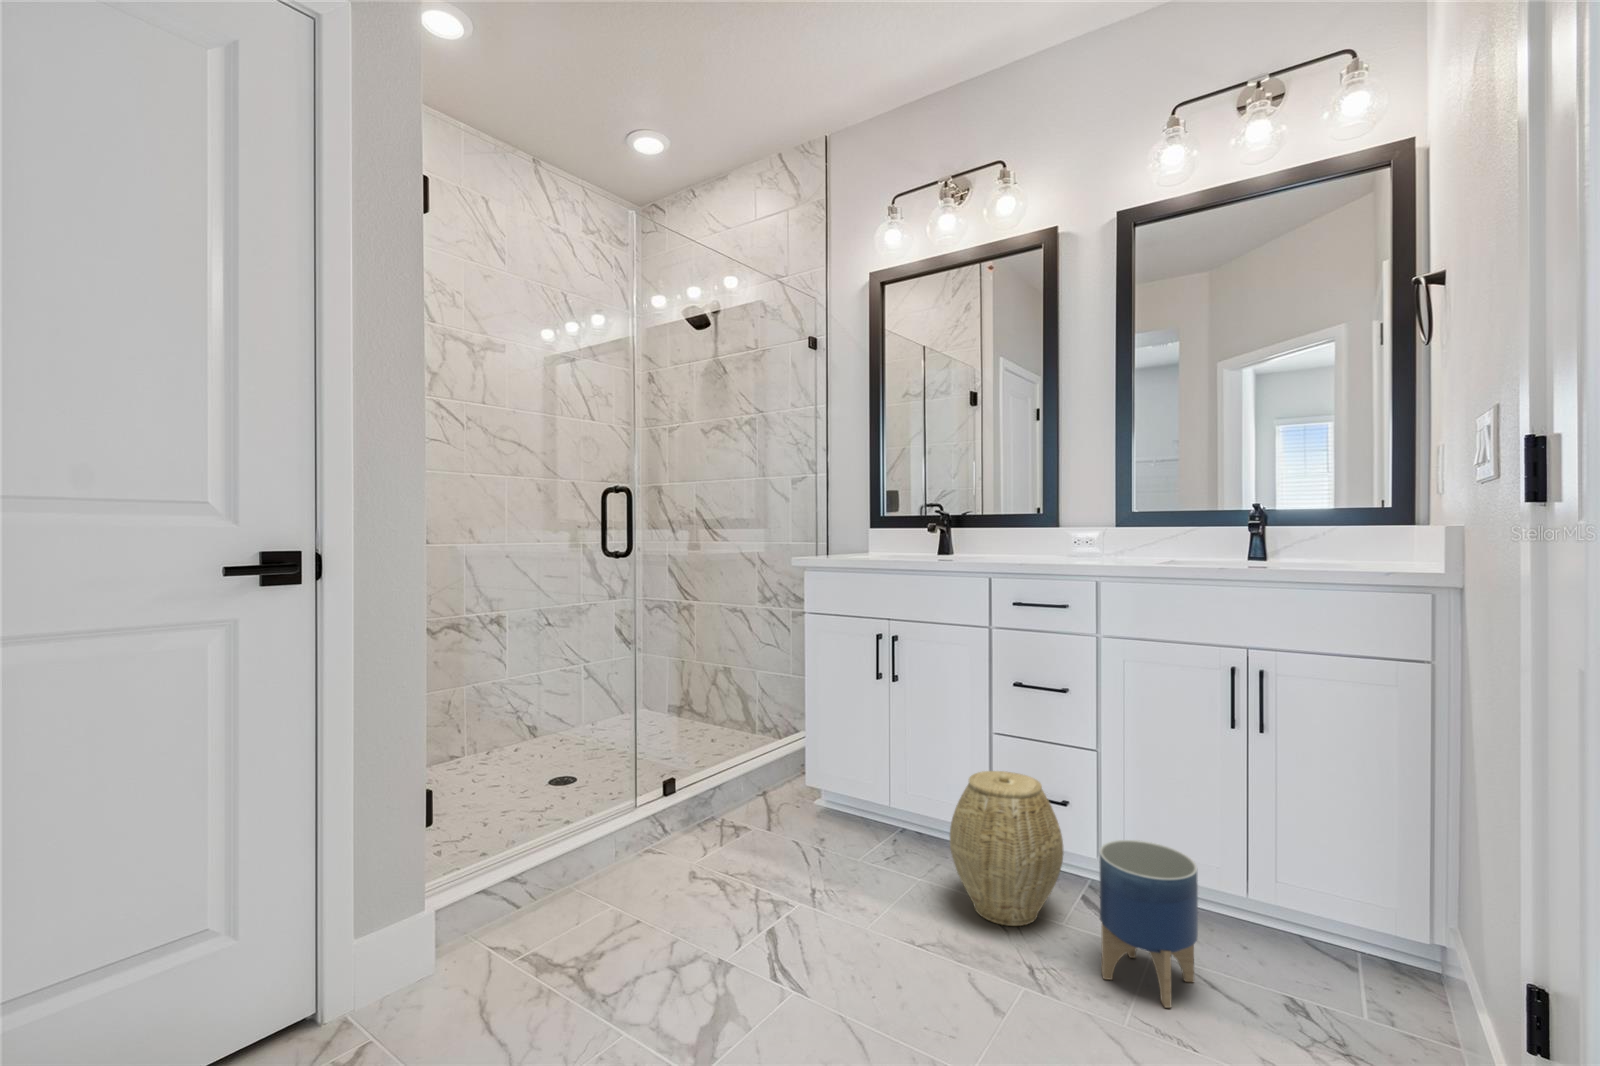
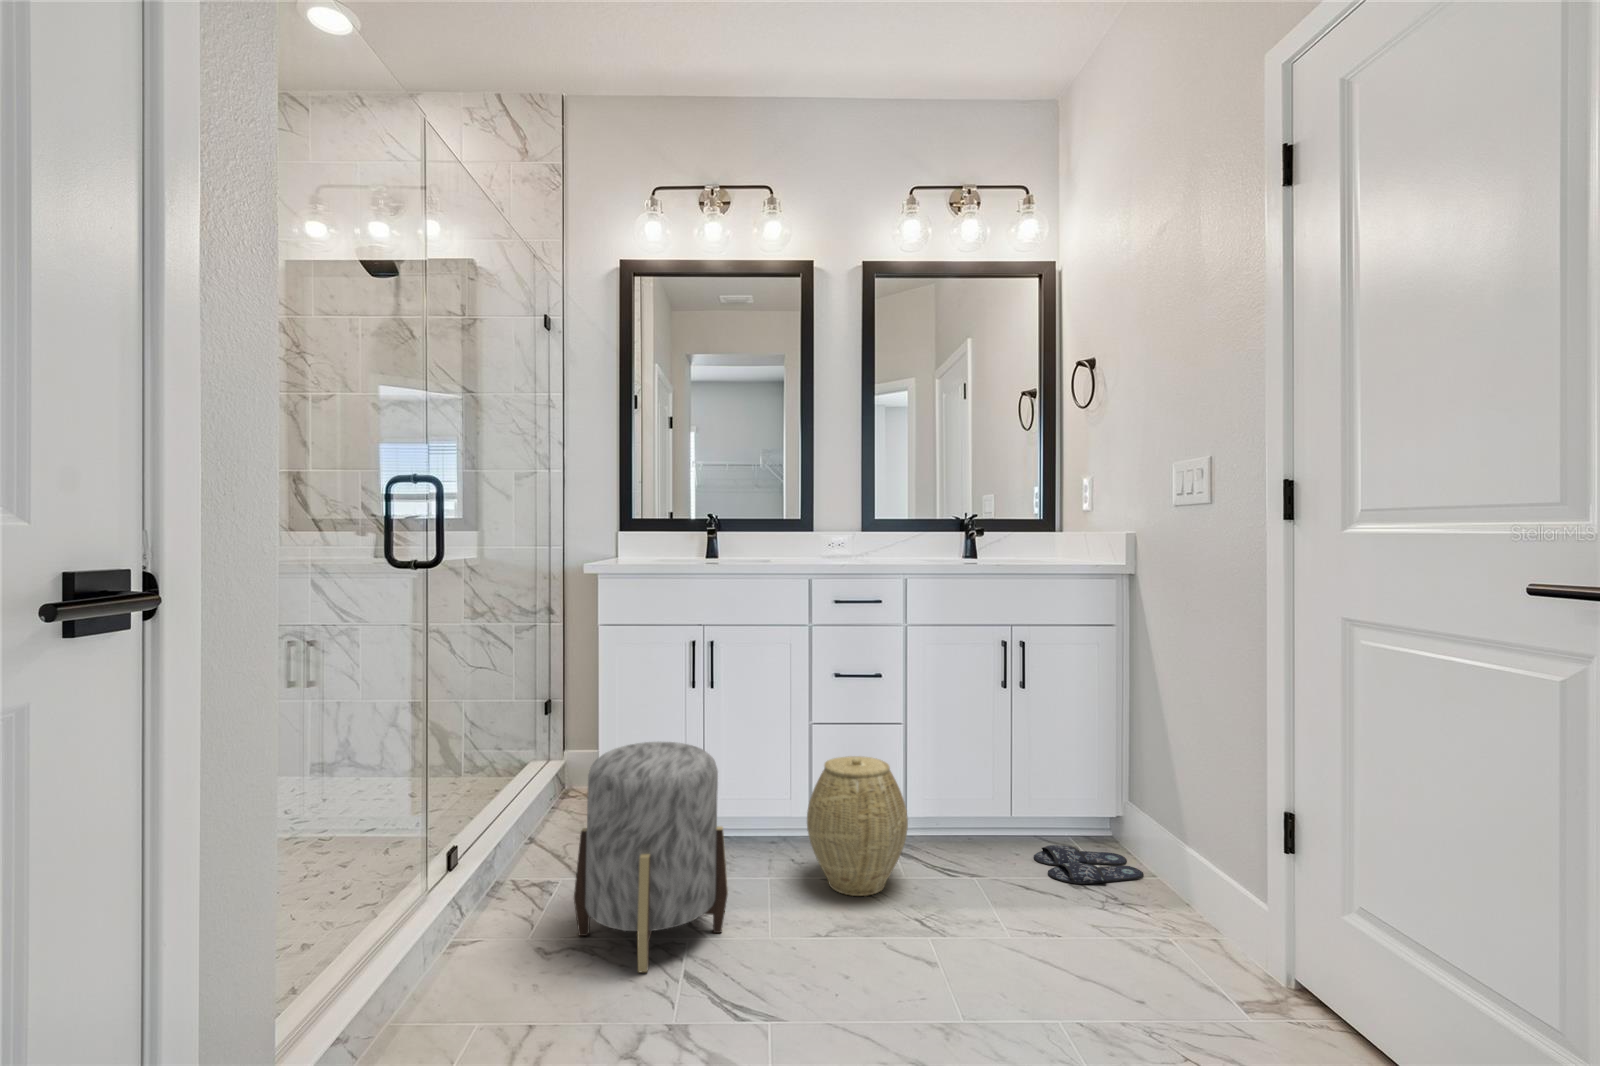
stool: none [727,721,843,917] -> present [574,742,728,972]
planter: present [1100,840,1198,1008] -> none [956,788,1029,913]
slippers: none [1265,949,1438,1041] -> present [1034,845,1144,884]

